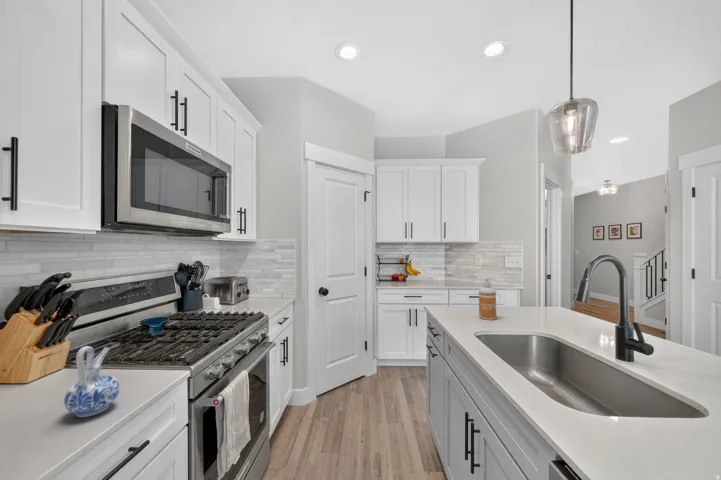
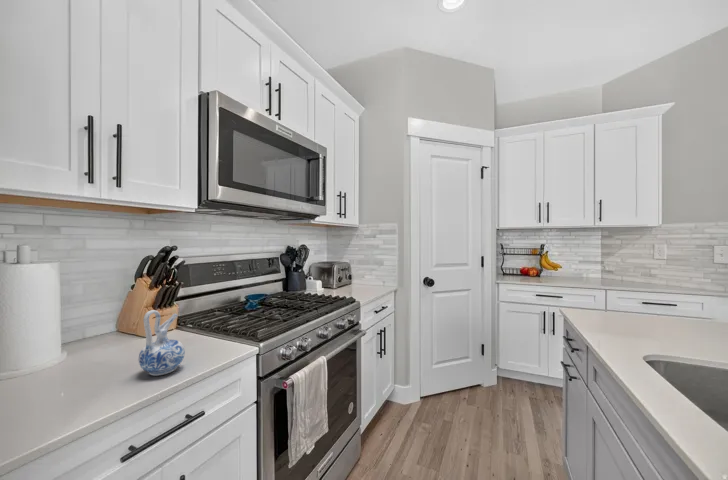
soap dispenser: present [479,278,496,320] -> none [651,275,686,340]

